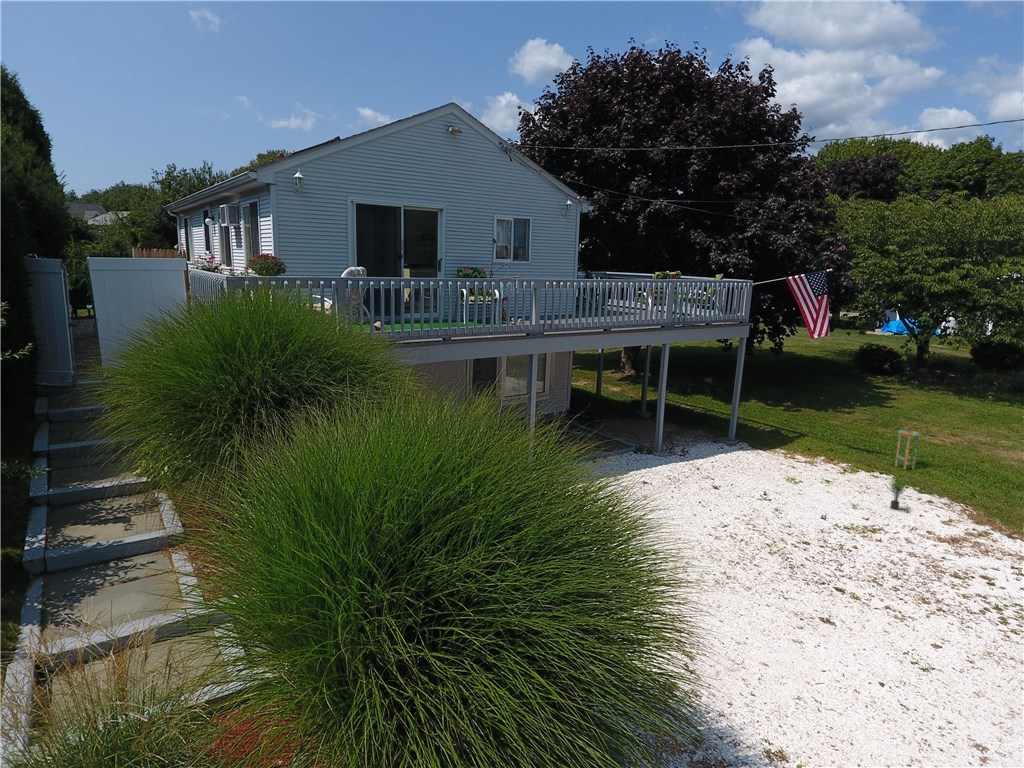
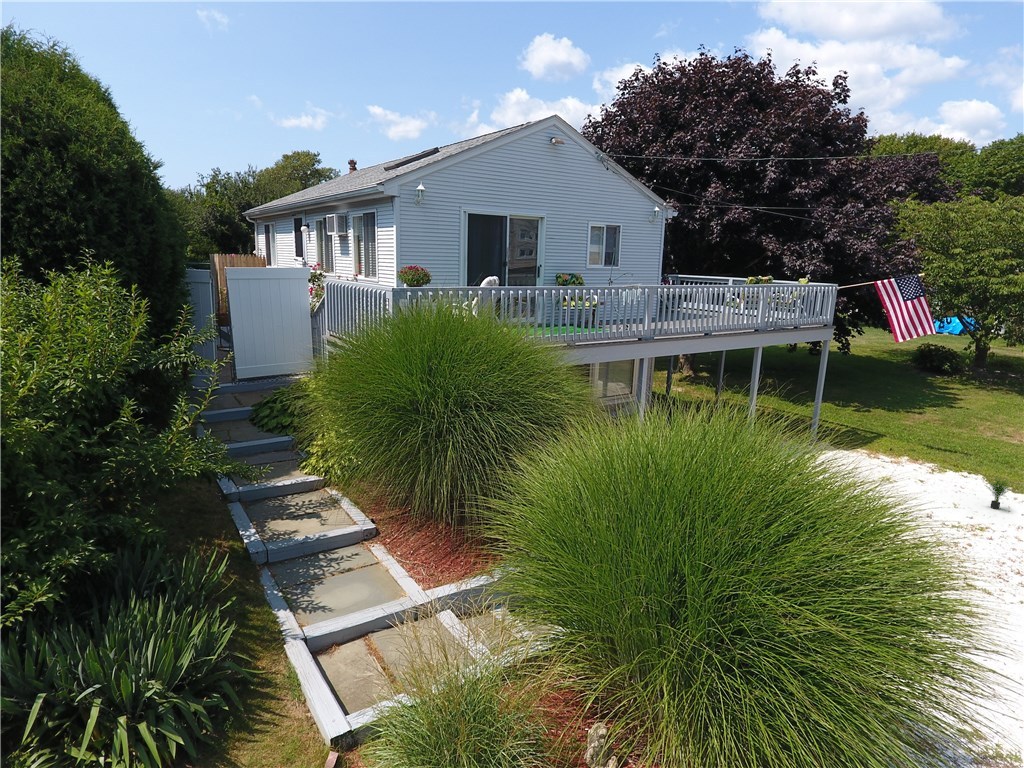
side table: present [895,430,921,470] -> none [981,432,1010,470]

